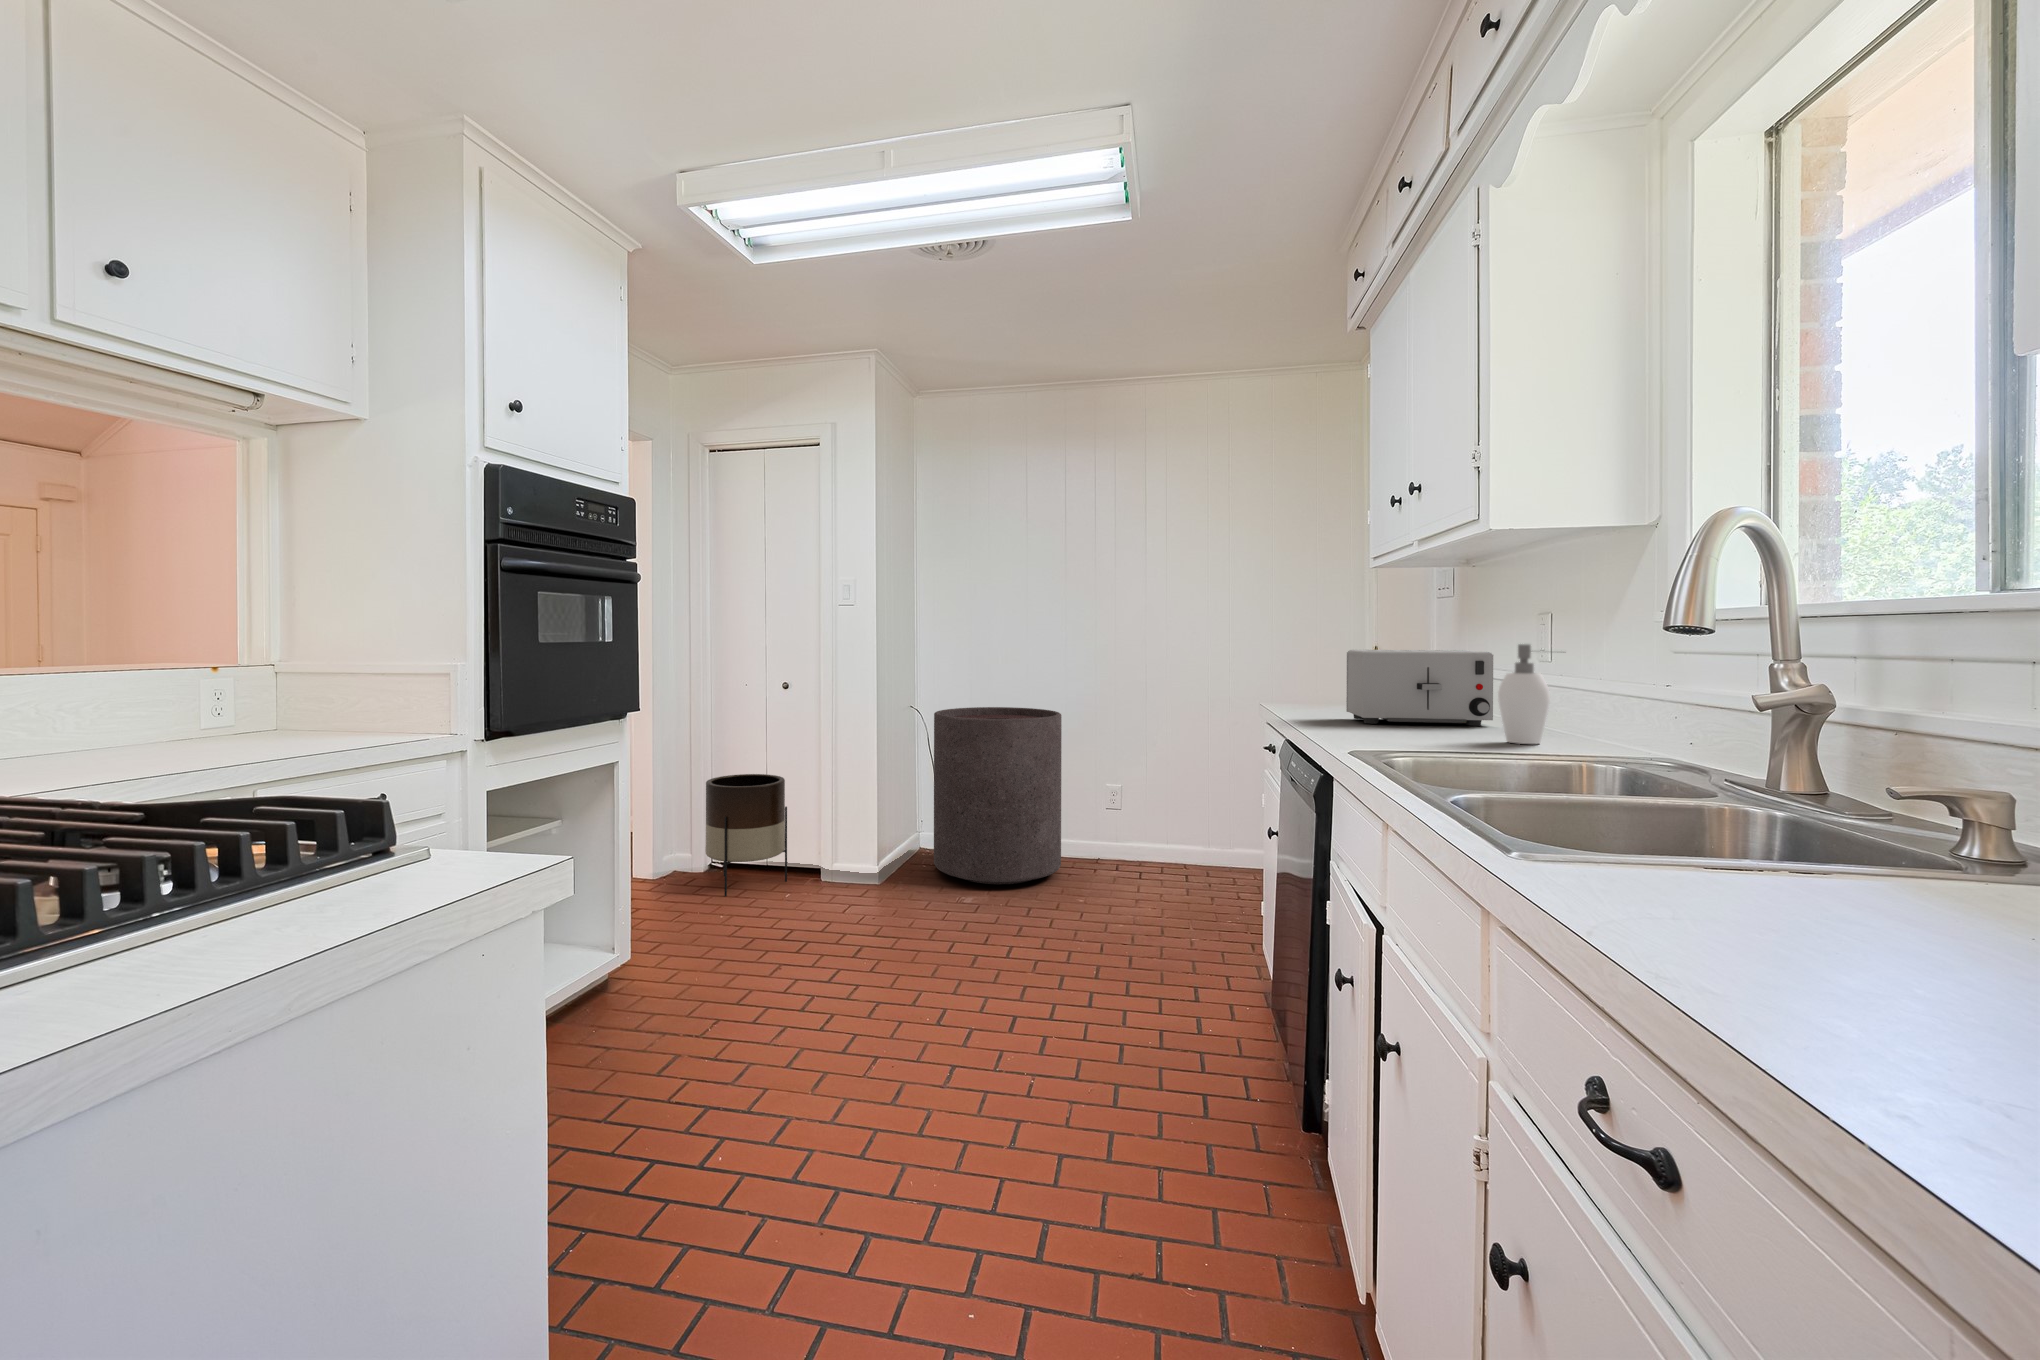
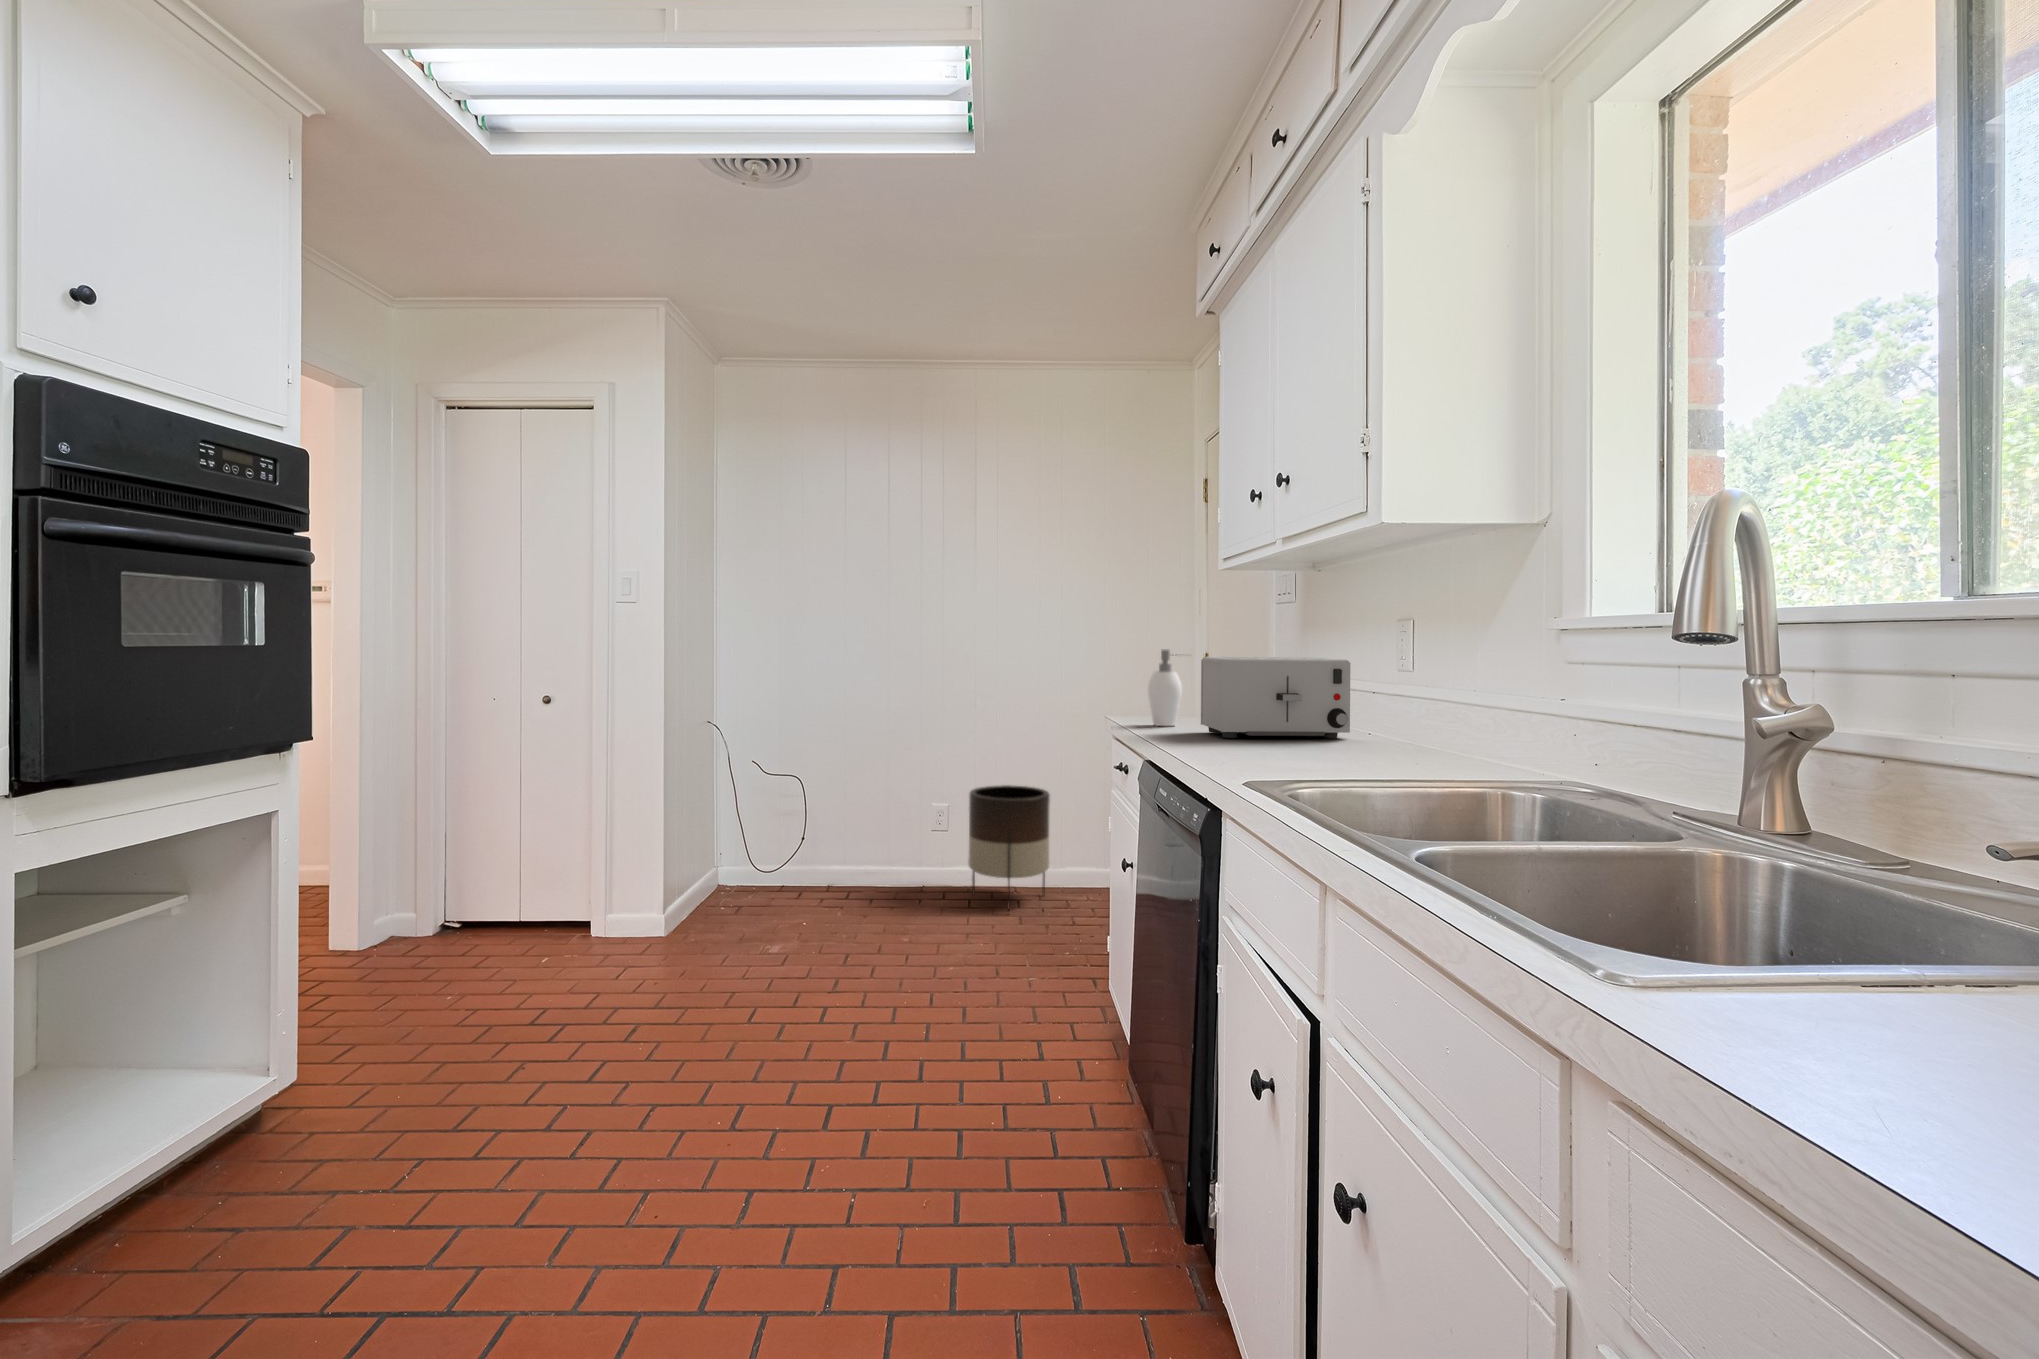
soap dispenser: present [1498,644,1550,744] -> present [1148,649,1182,726]
trash can: present [934,707,1062,885] -> none [736,720,886,924]
planter: present [705,774,787,896] -> present [968,785,1050,901]

